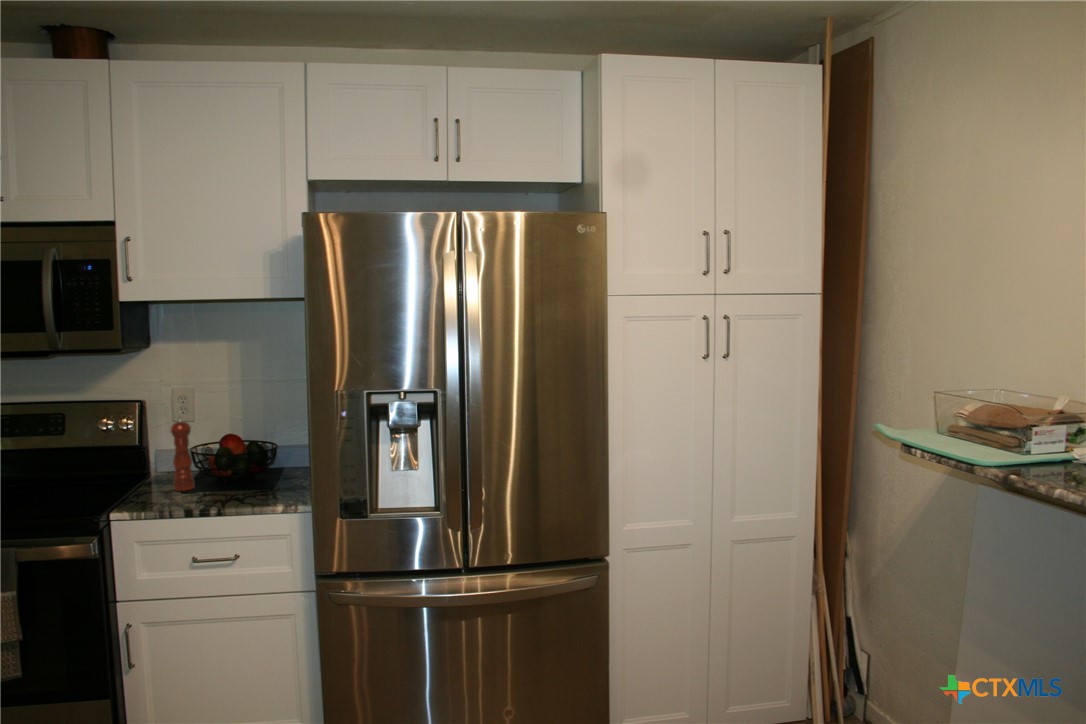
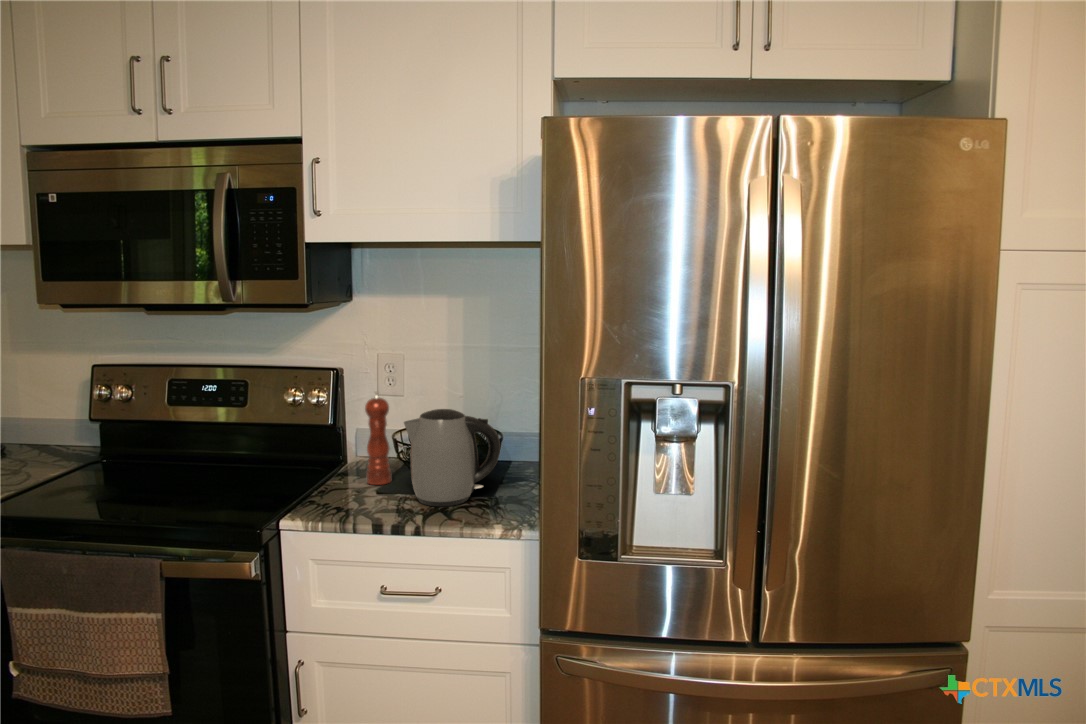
kettle: none [205,425,283,498] -> present [404,409,500,506]

